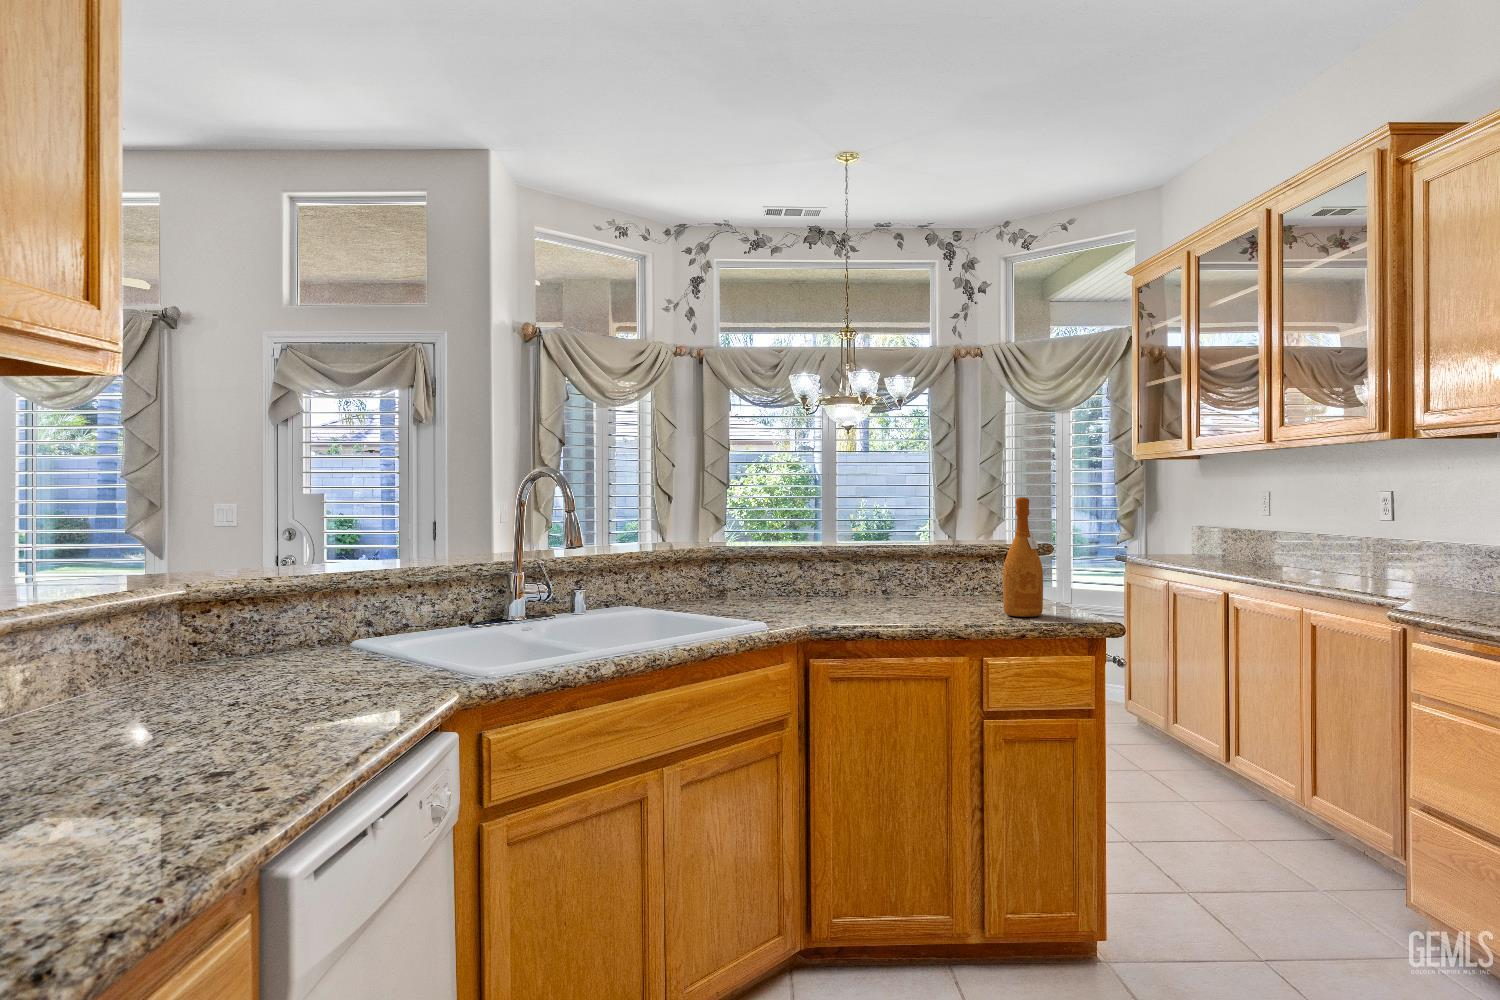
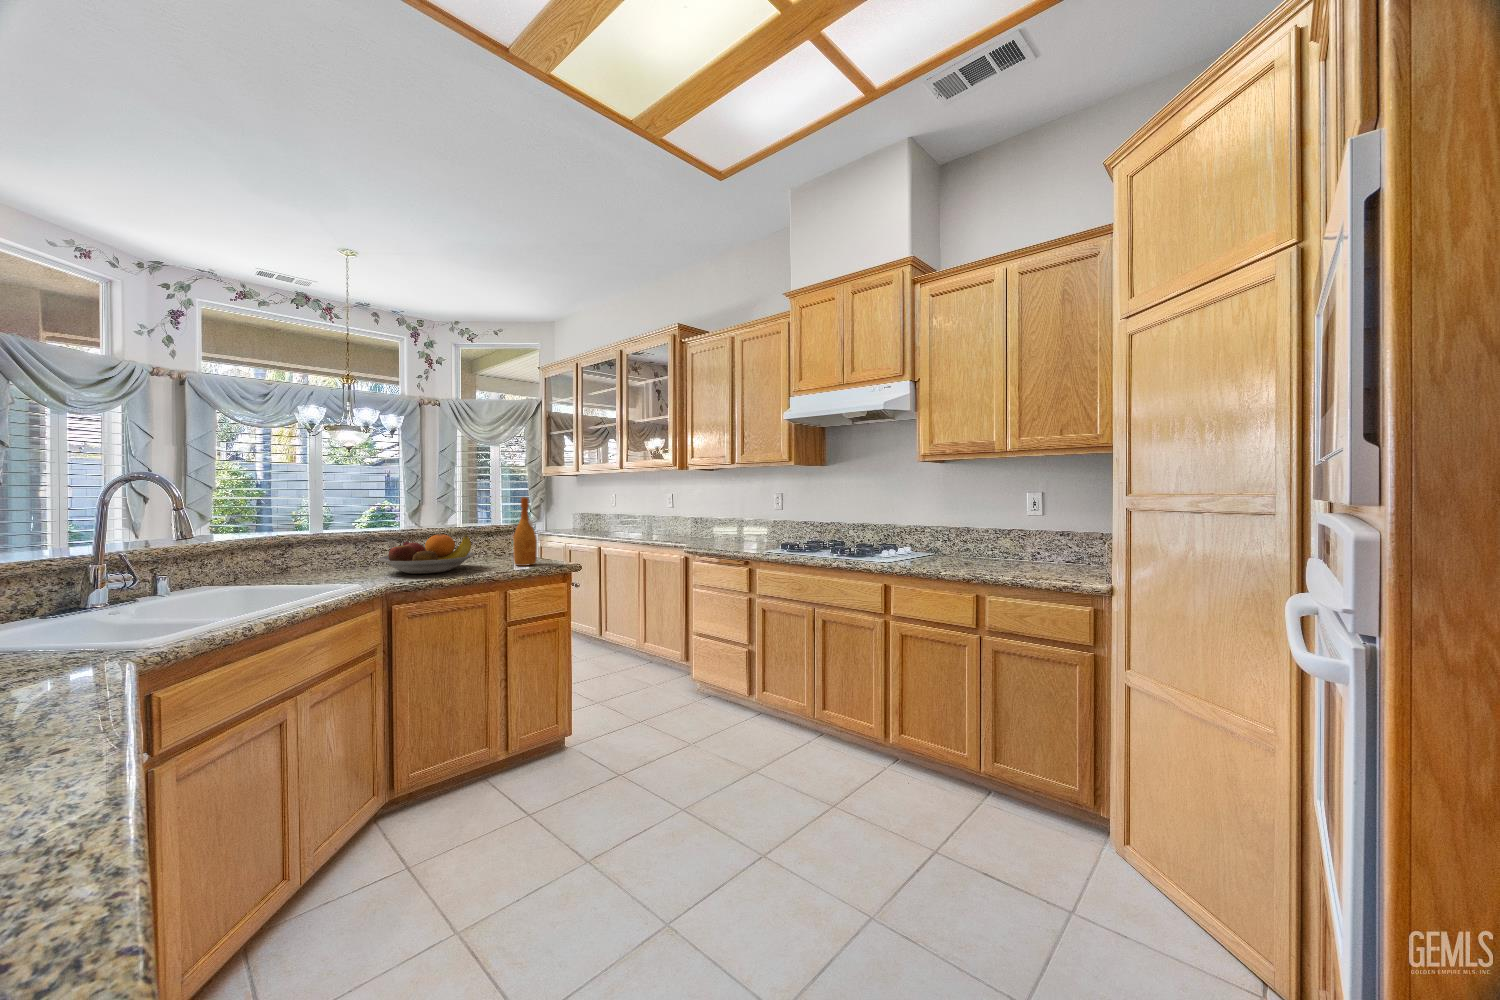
fruit bowl: none [811,556,944,615] -> present [378,534,475,574]

